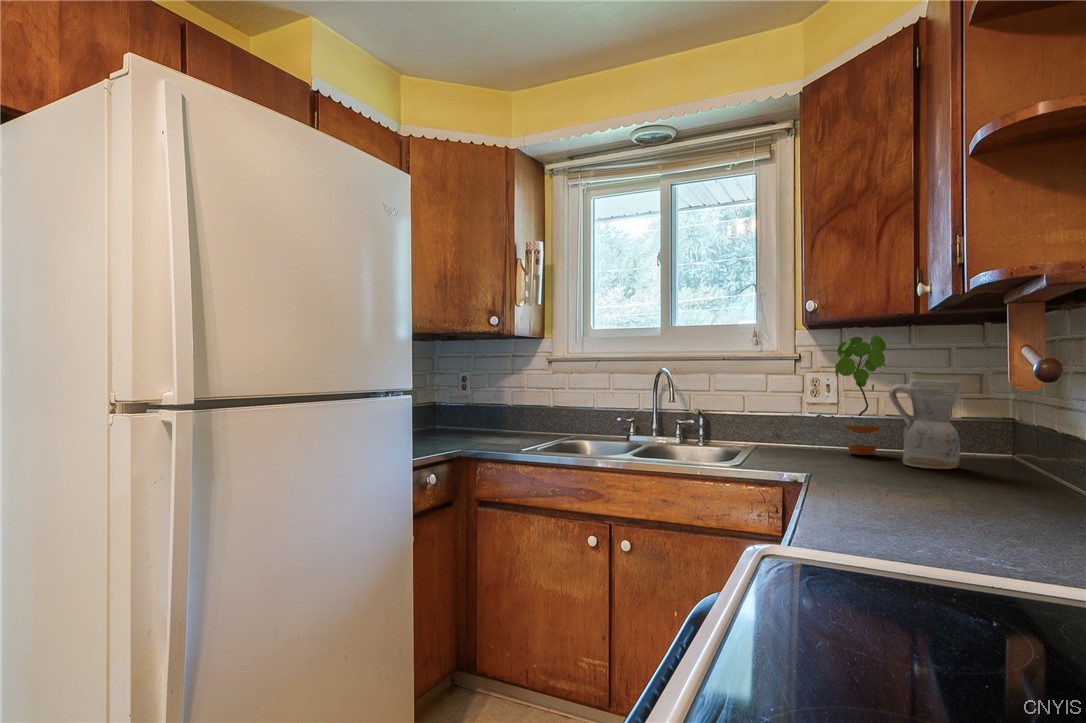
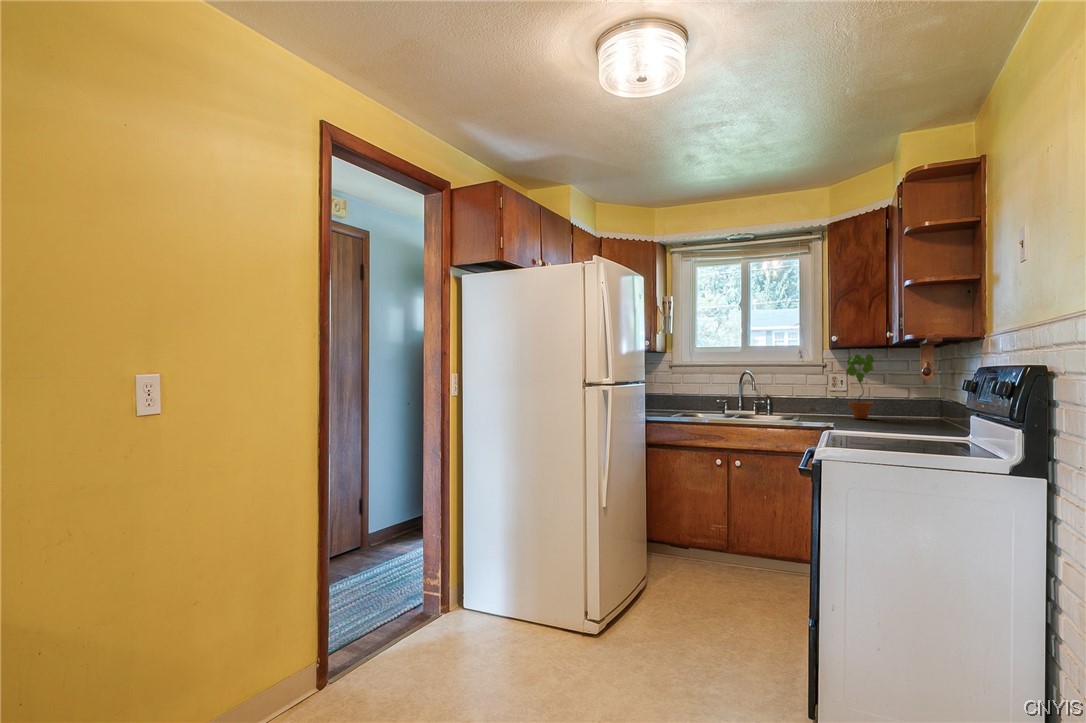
ceramic pitcher: present [889,379,960,469] -> none [874,378,910,422]

